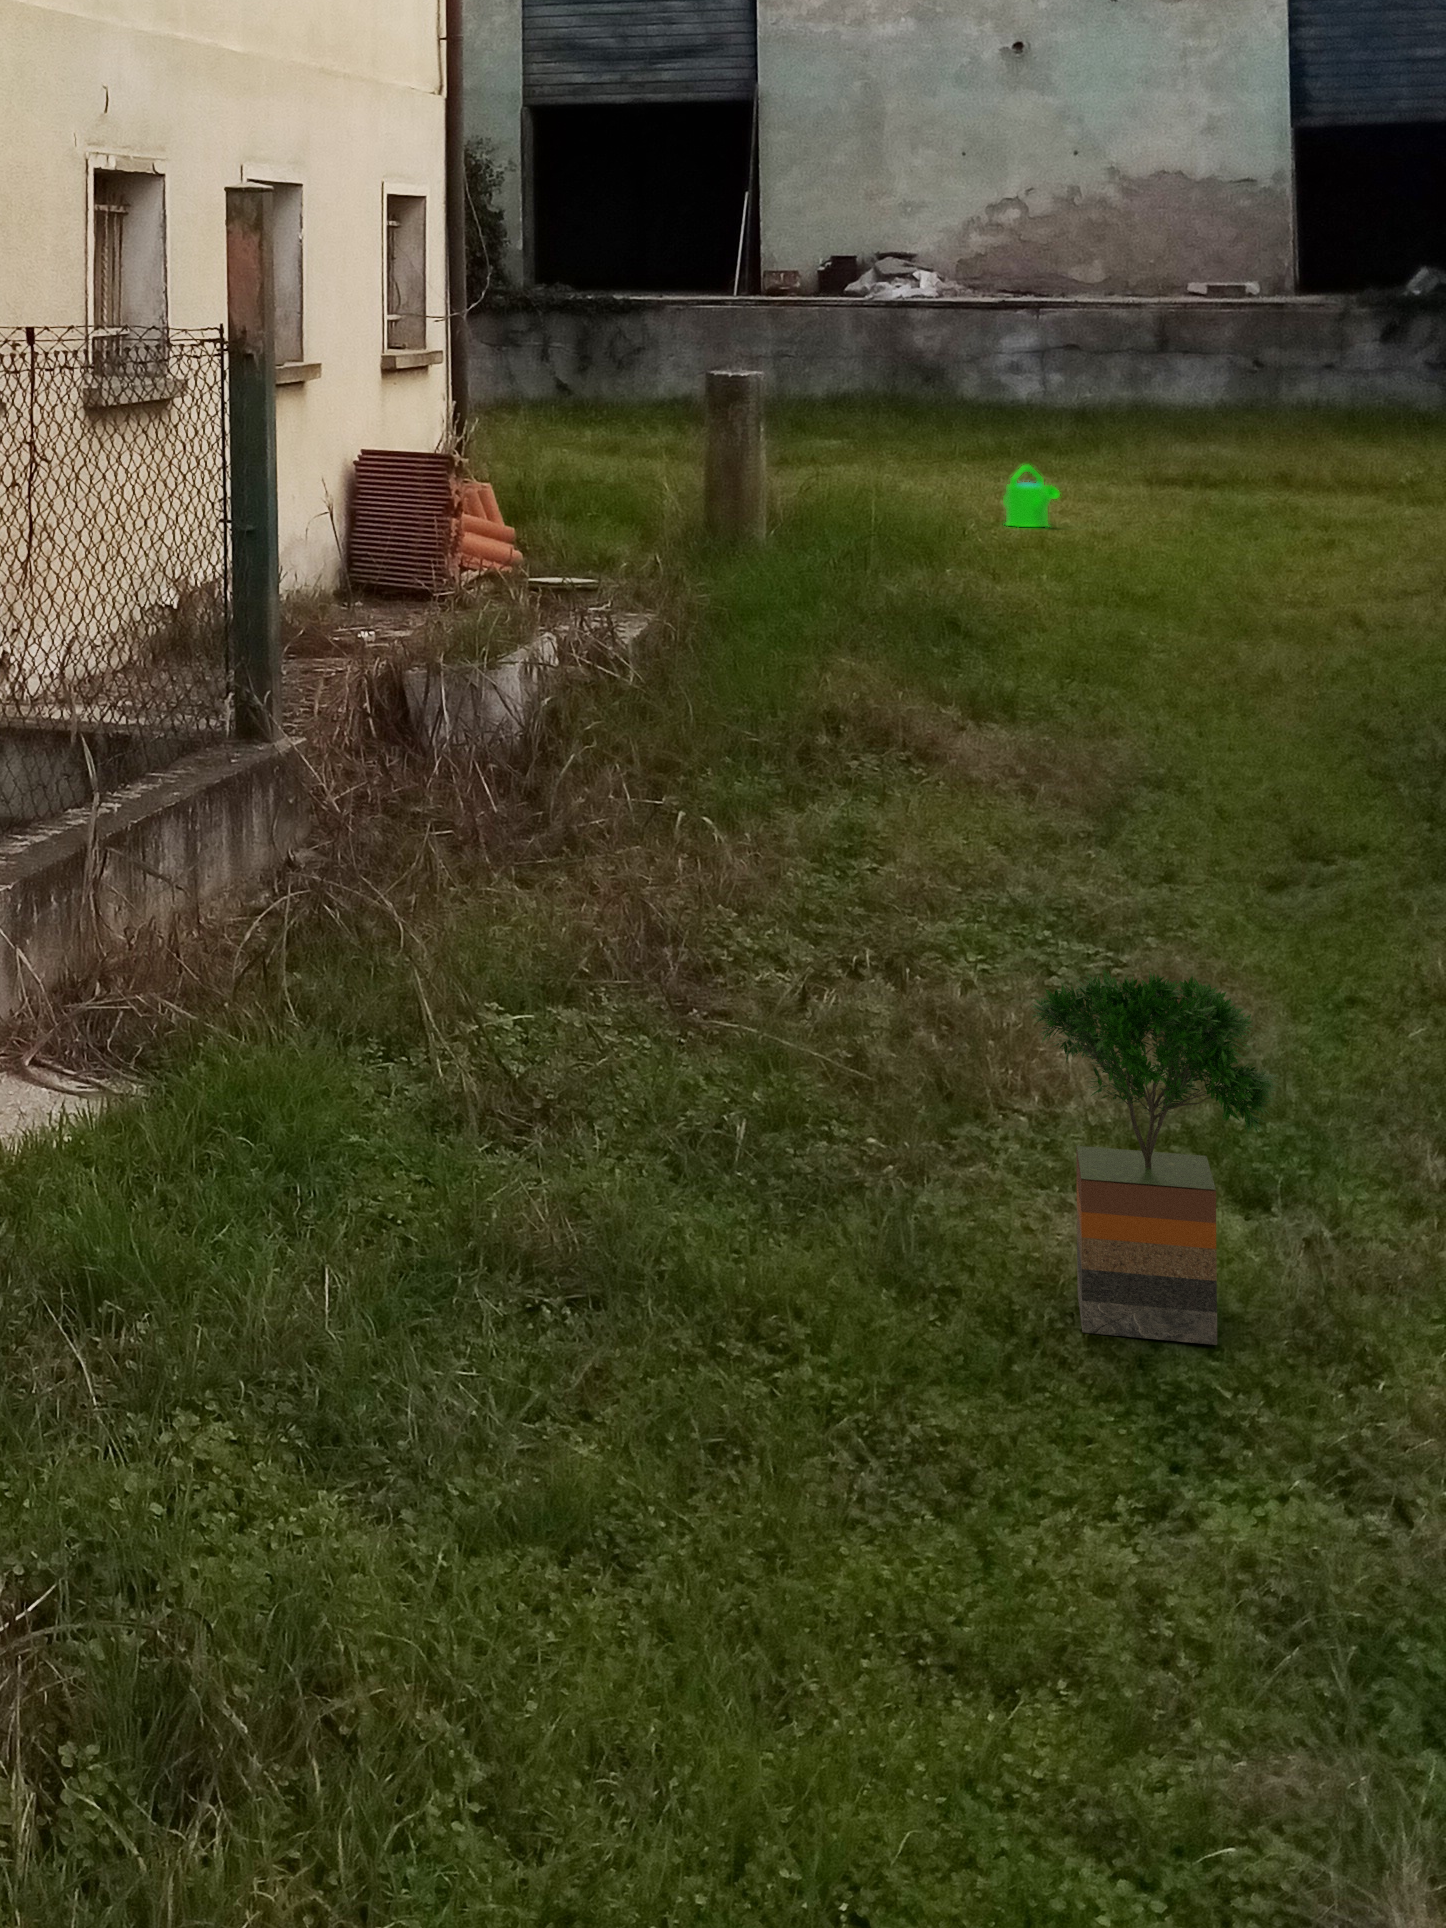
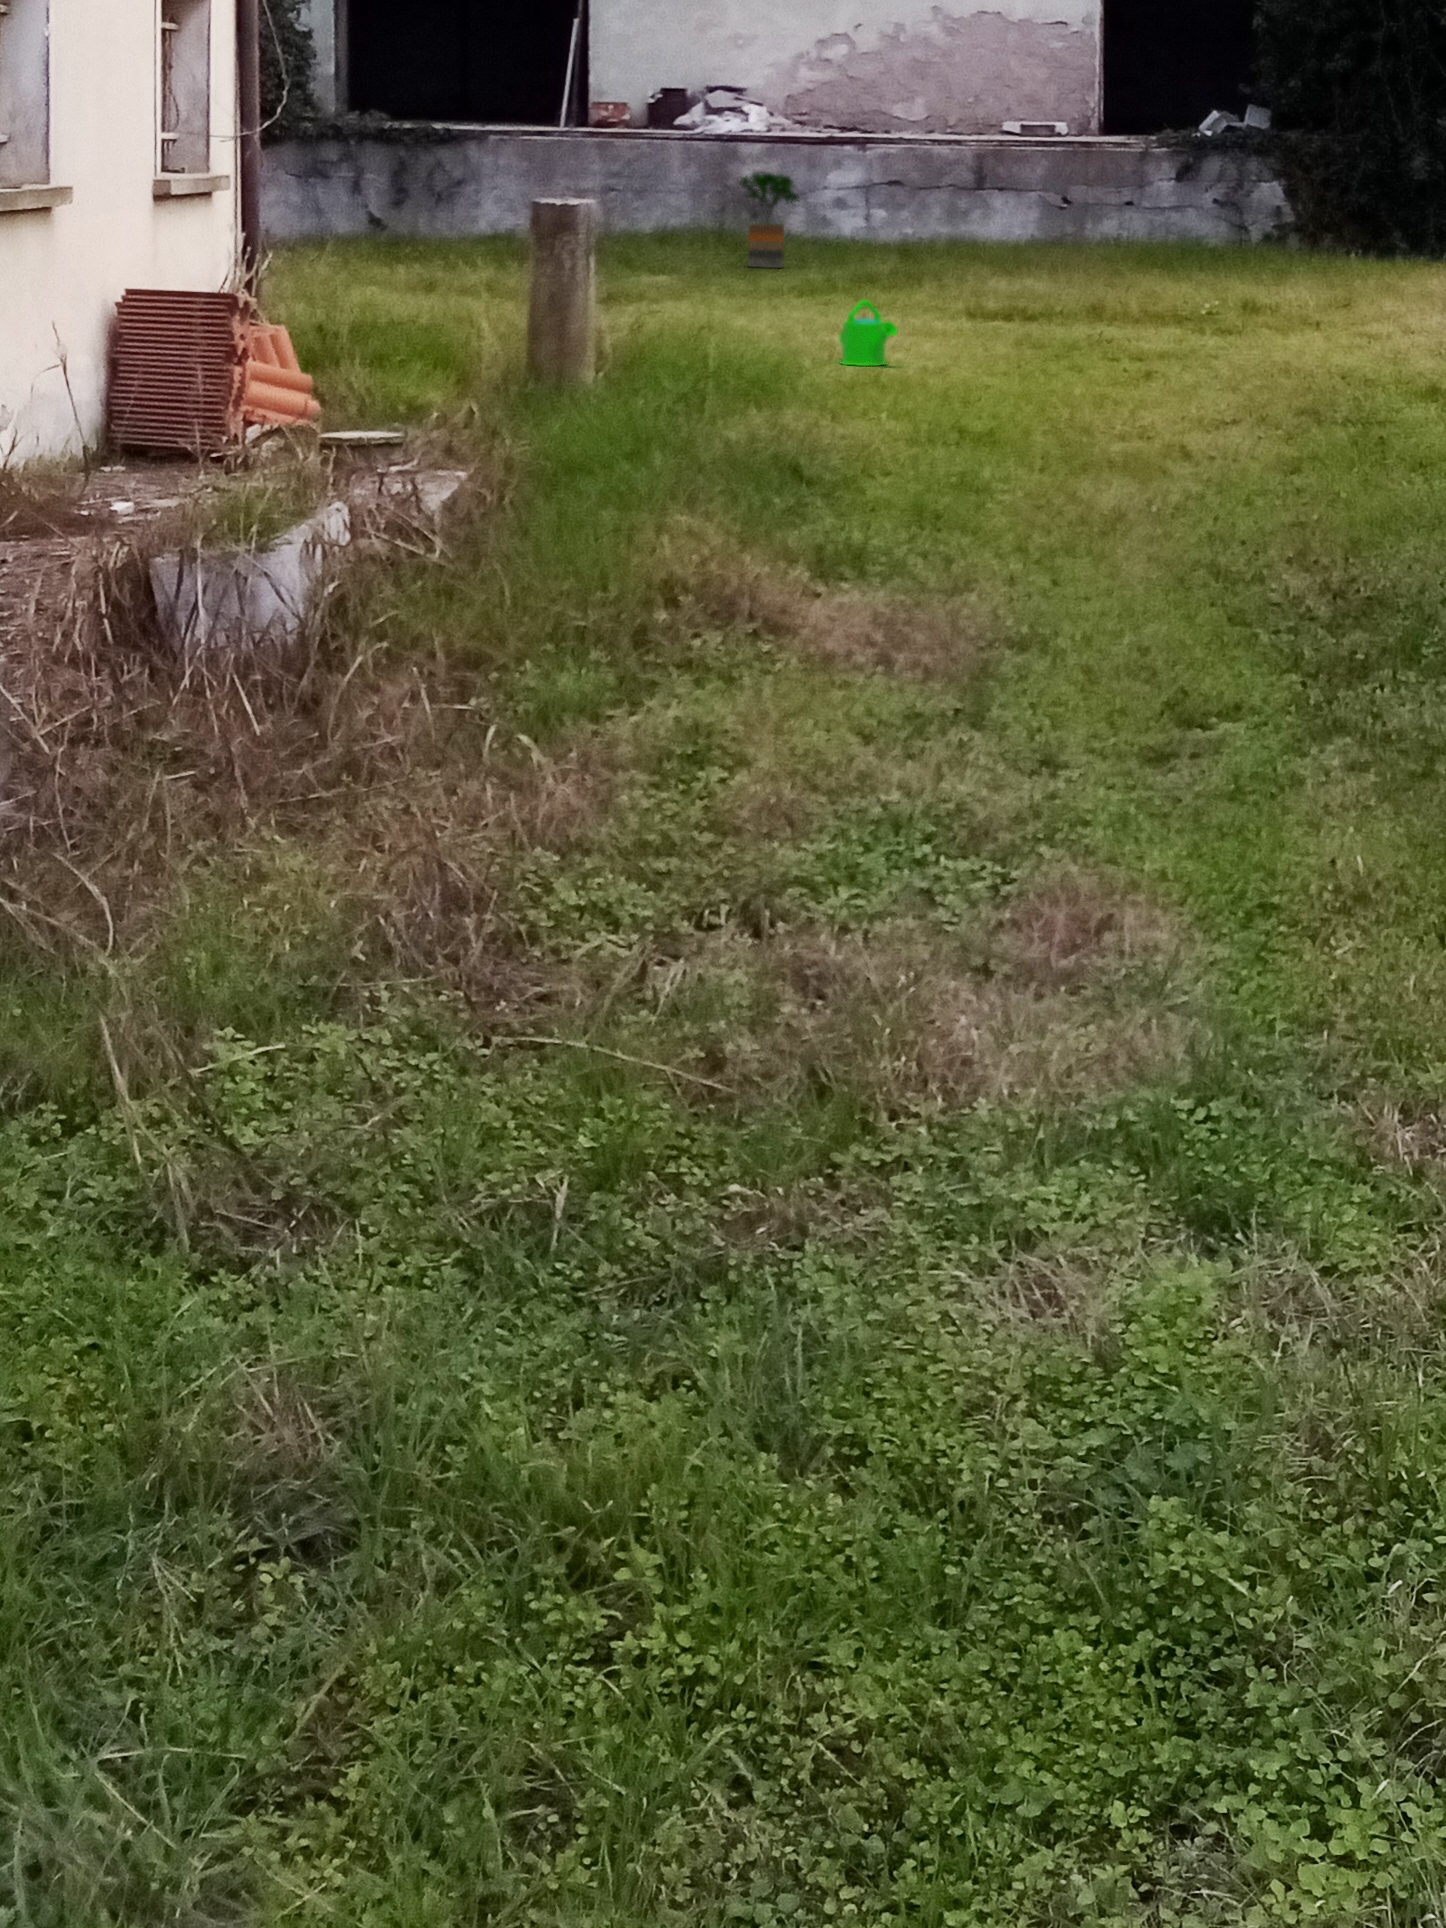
potted tree: present [1030,970,1278,1345] -> present [739,171,799,268]

